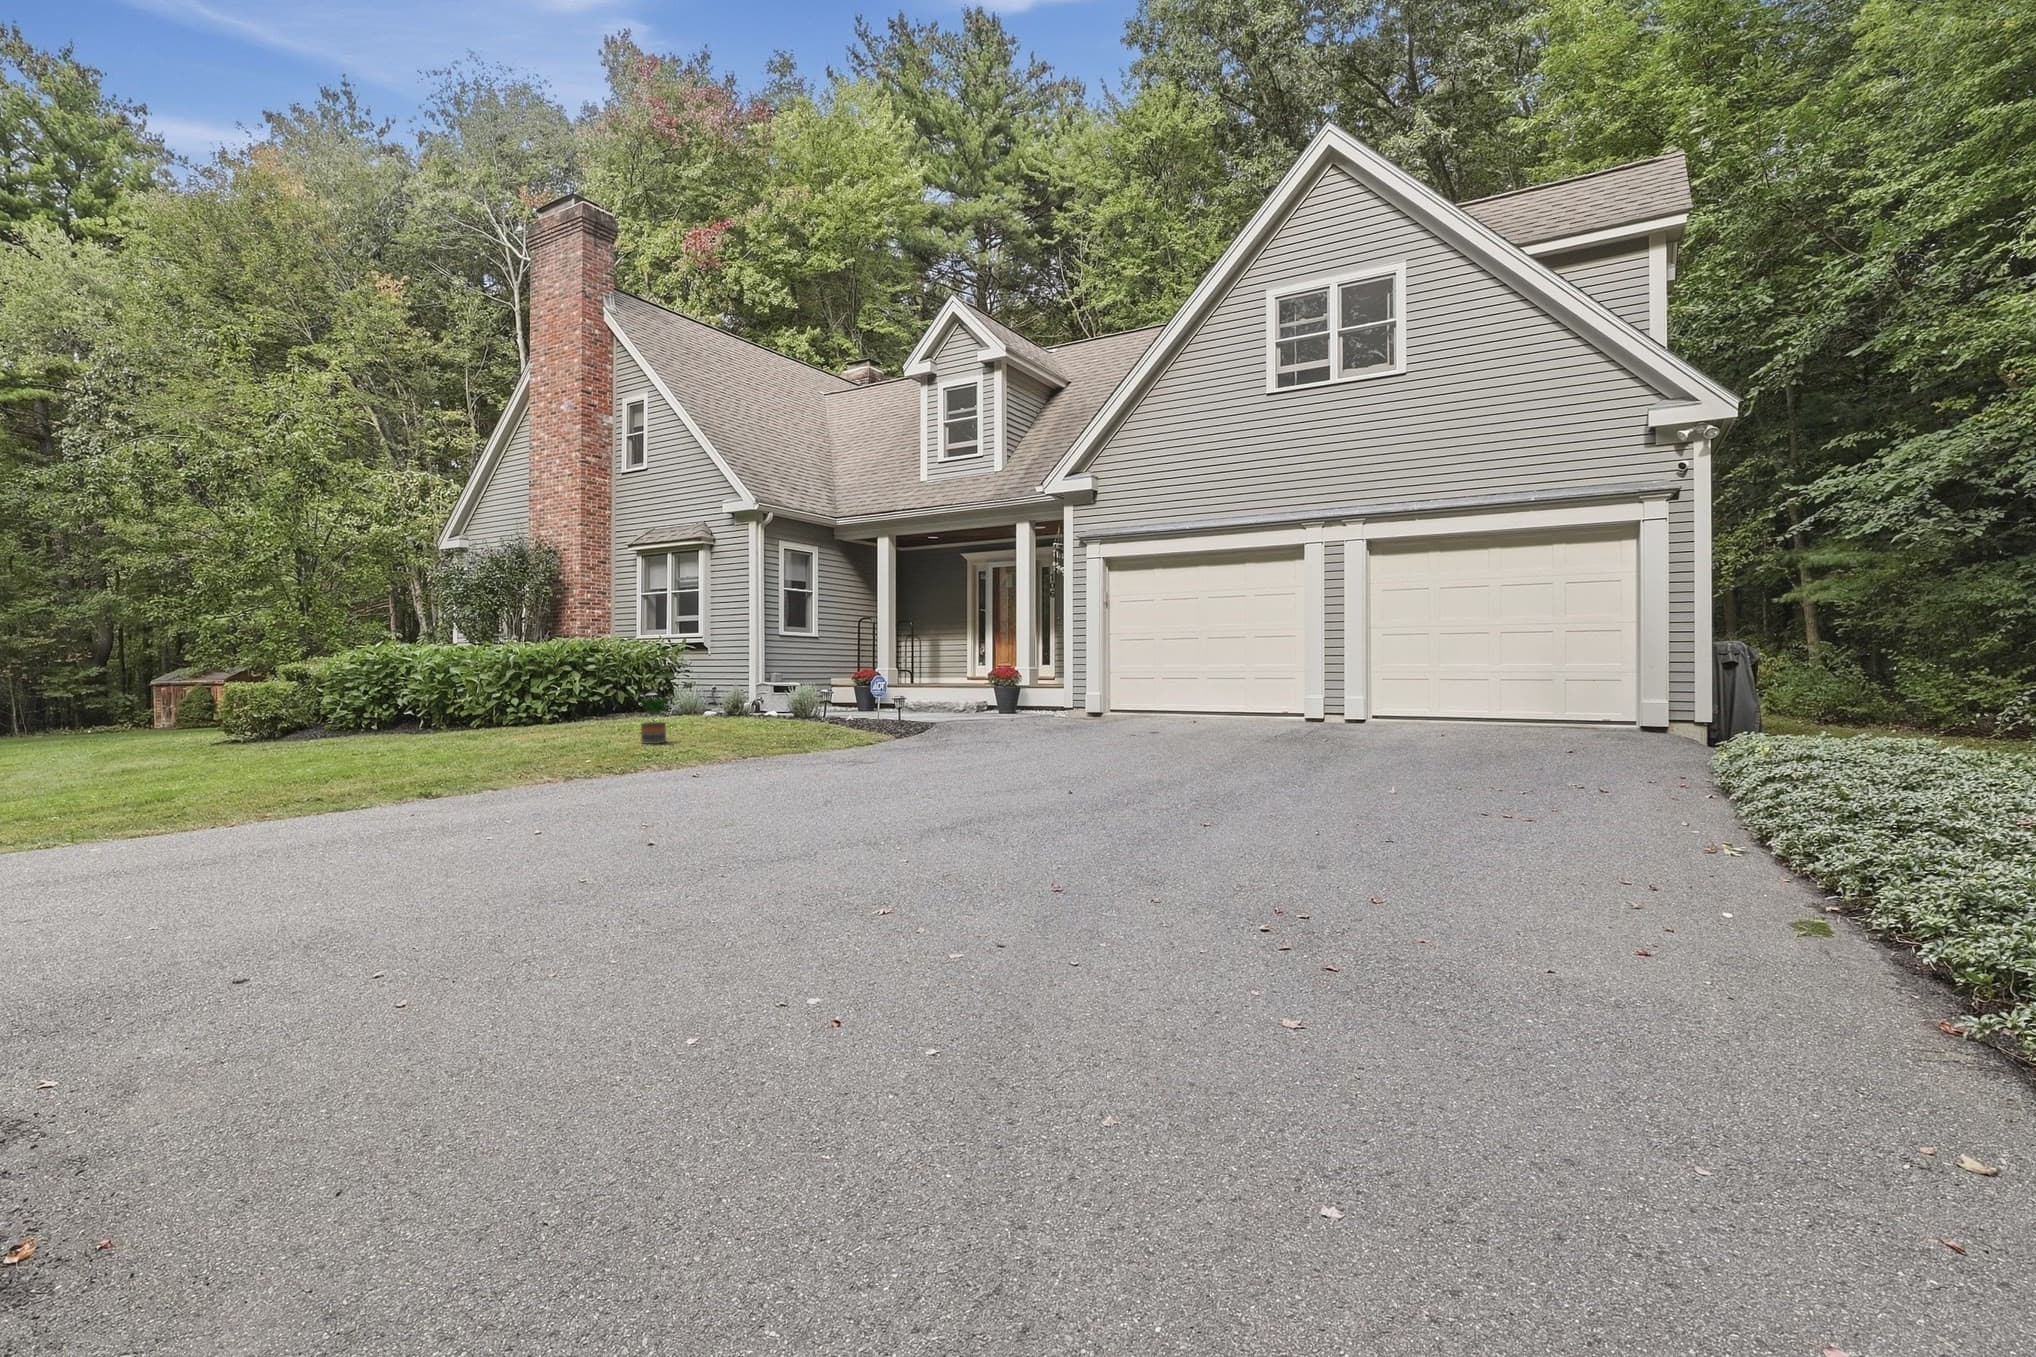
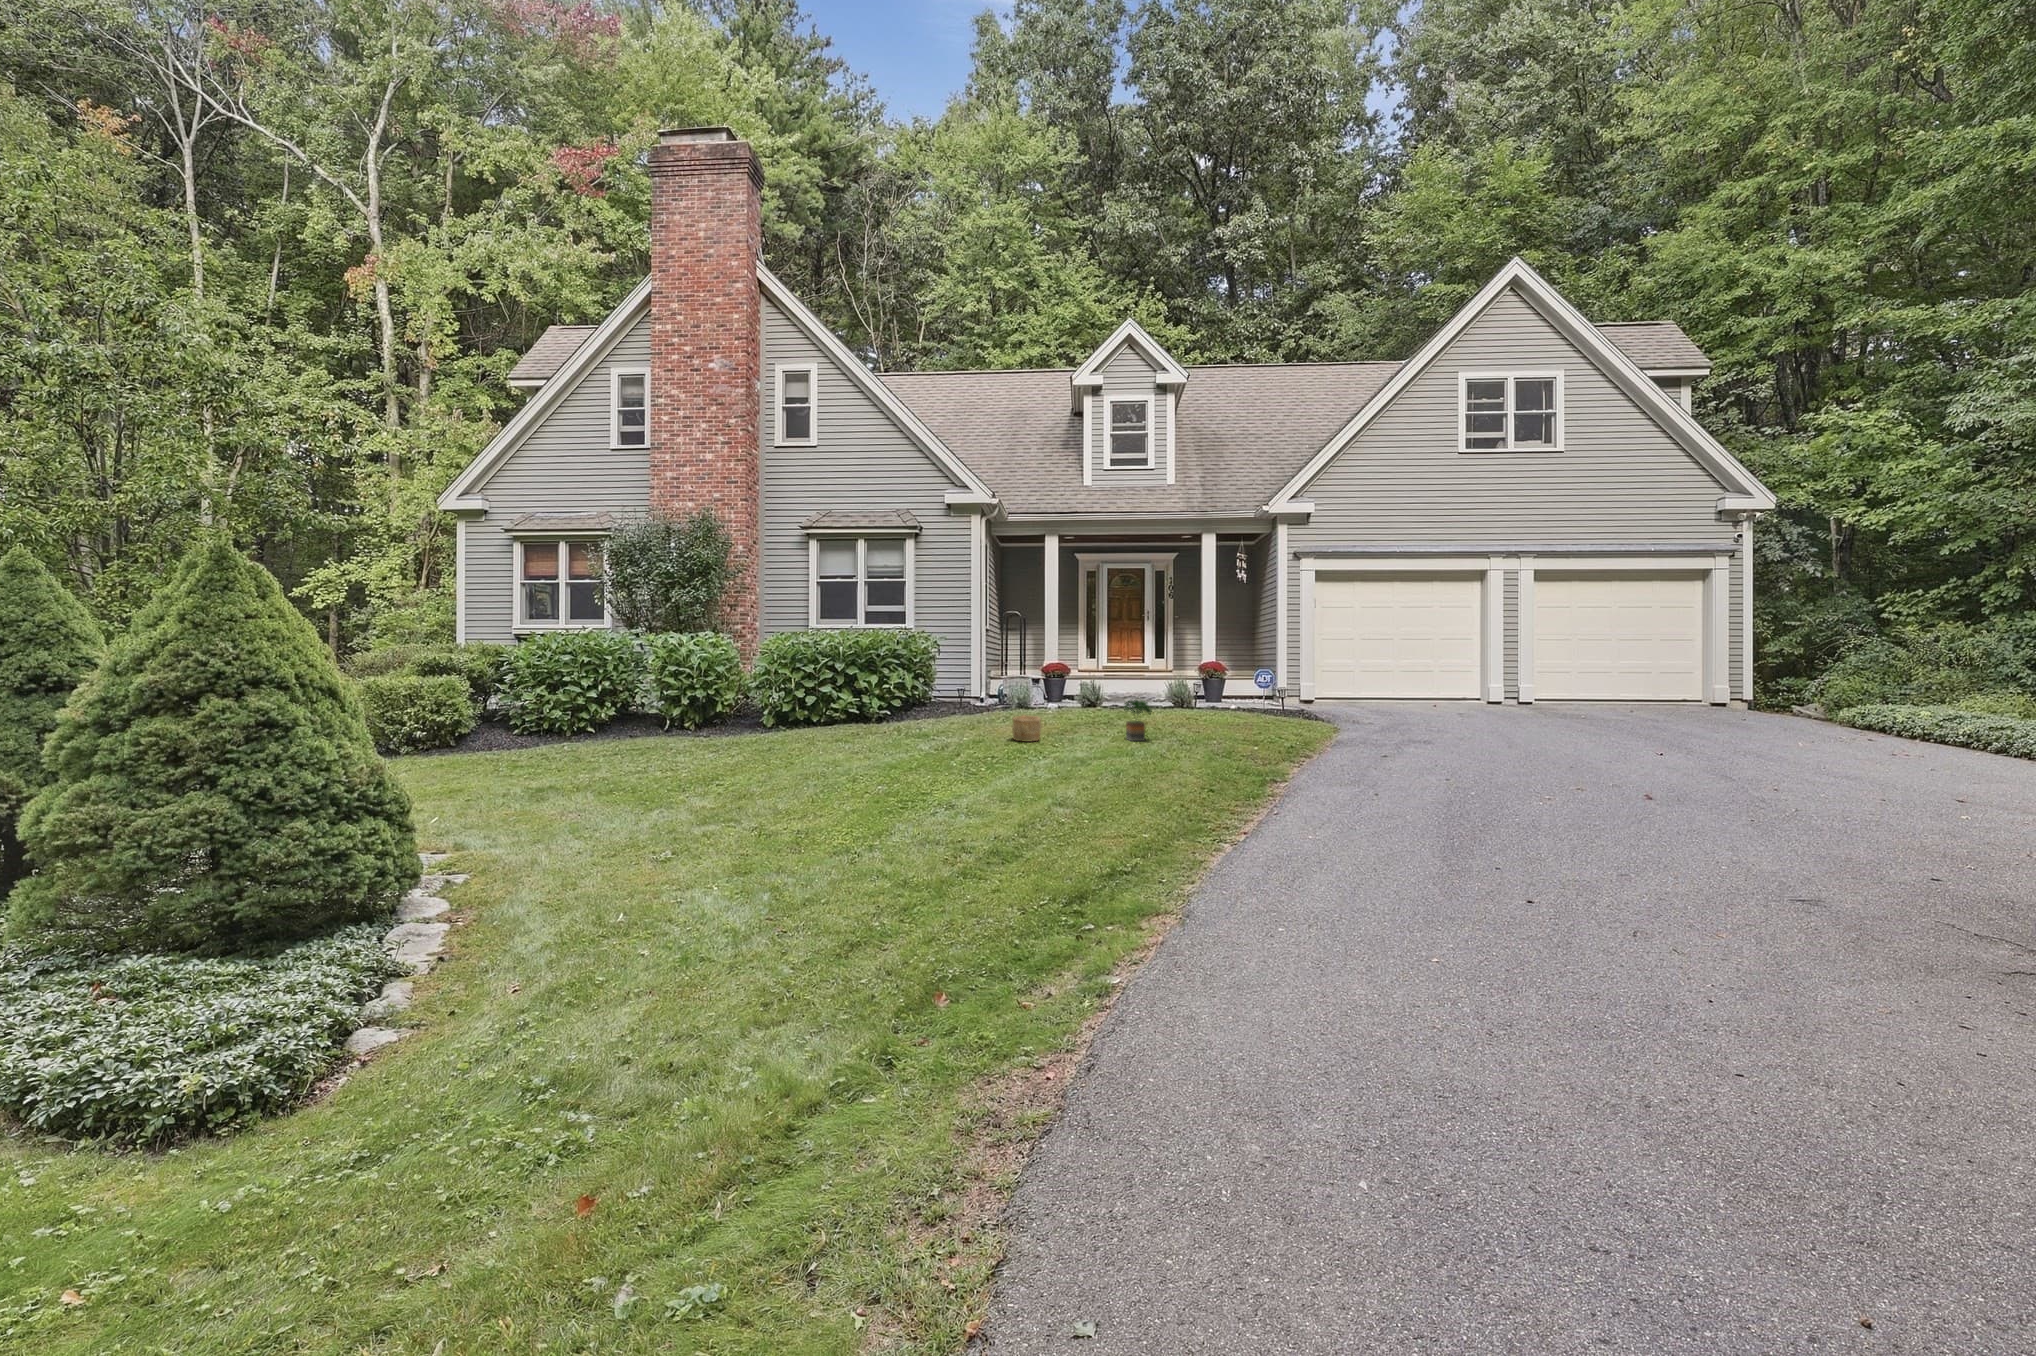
wooden bucket: none [533,714,568,740] -> present [1012,715,1041,741]

